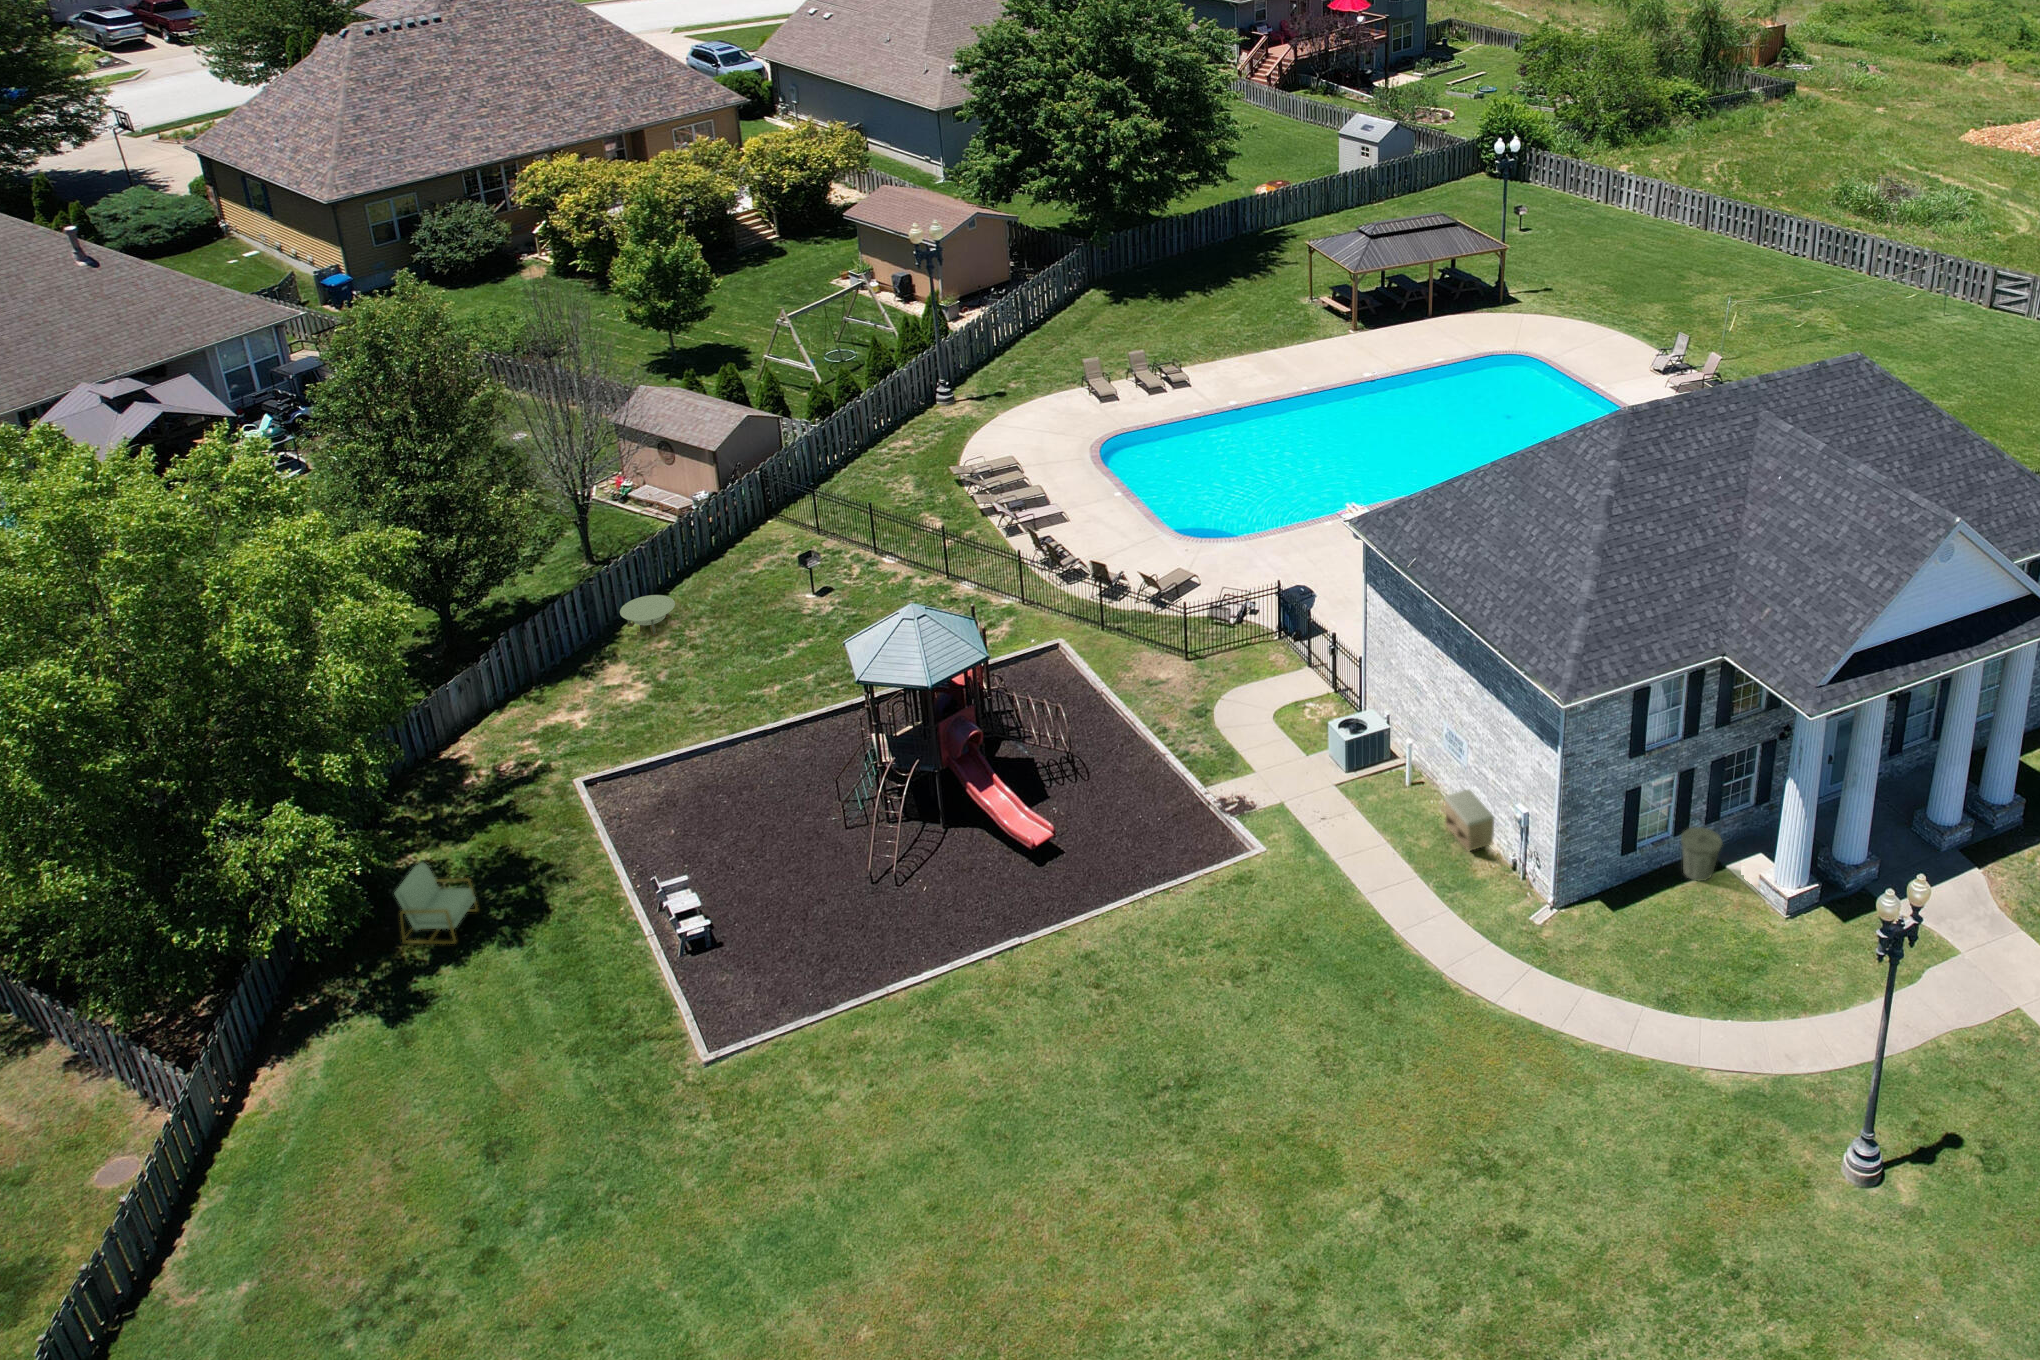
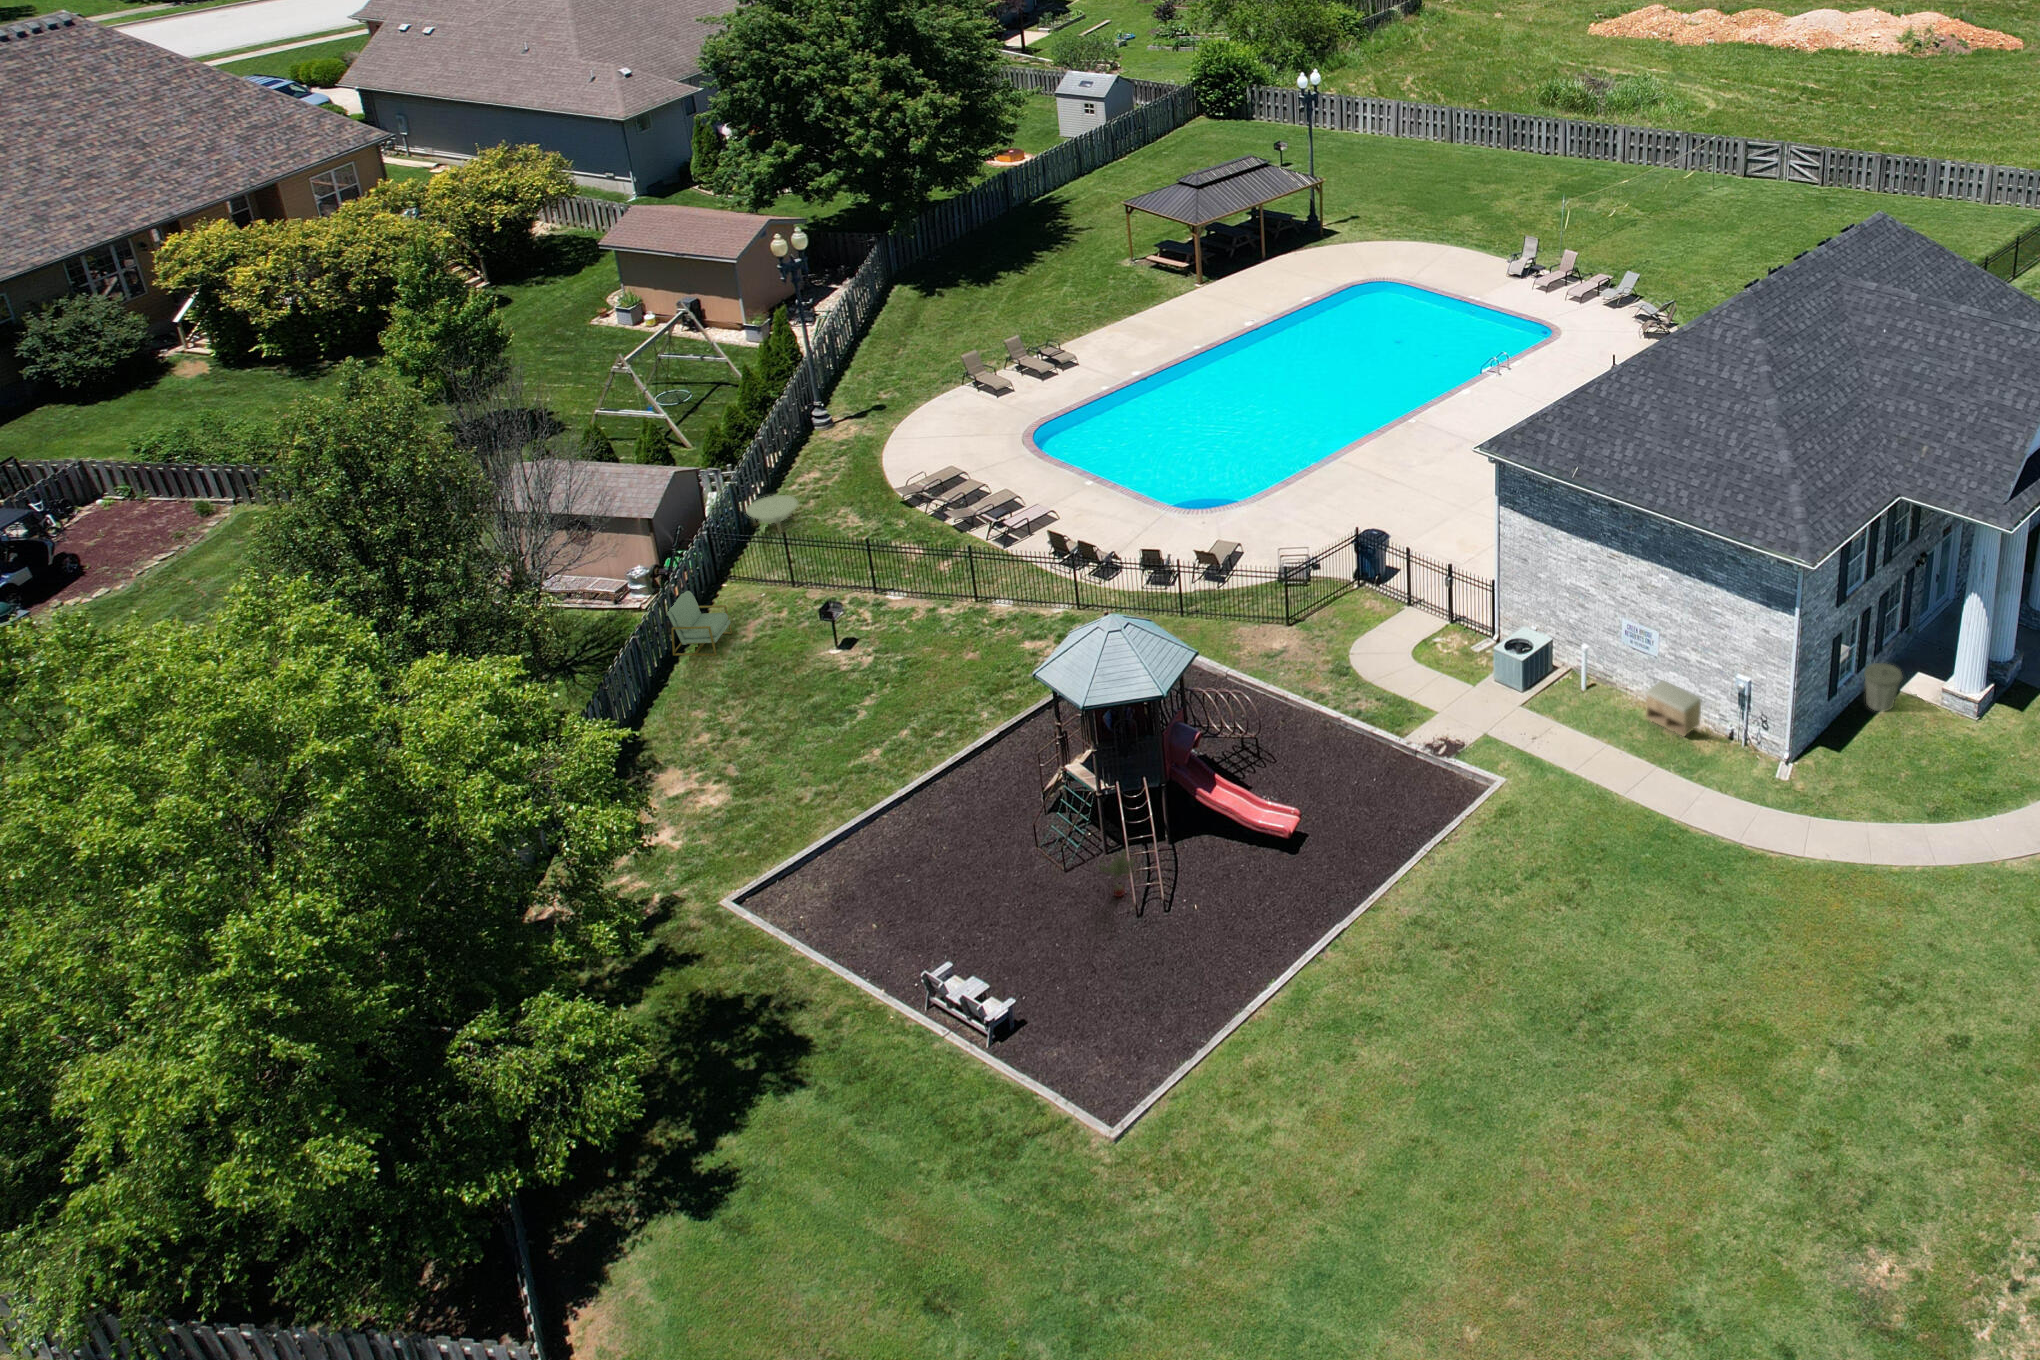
round table: present [620,595,675,636] -> present [746,495,798,533]
potted tree: none [855,814,886,858] -> present [1099,851,1136,897]
chair: present [394,863,478,944] -> present [667,591,732,656]

